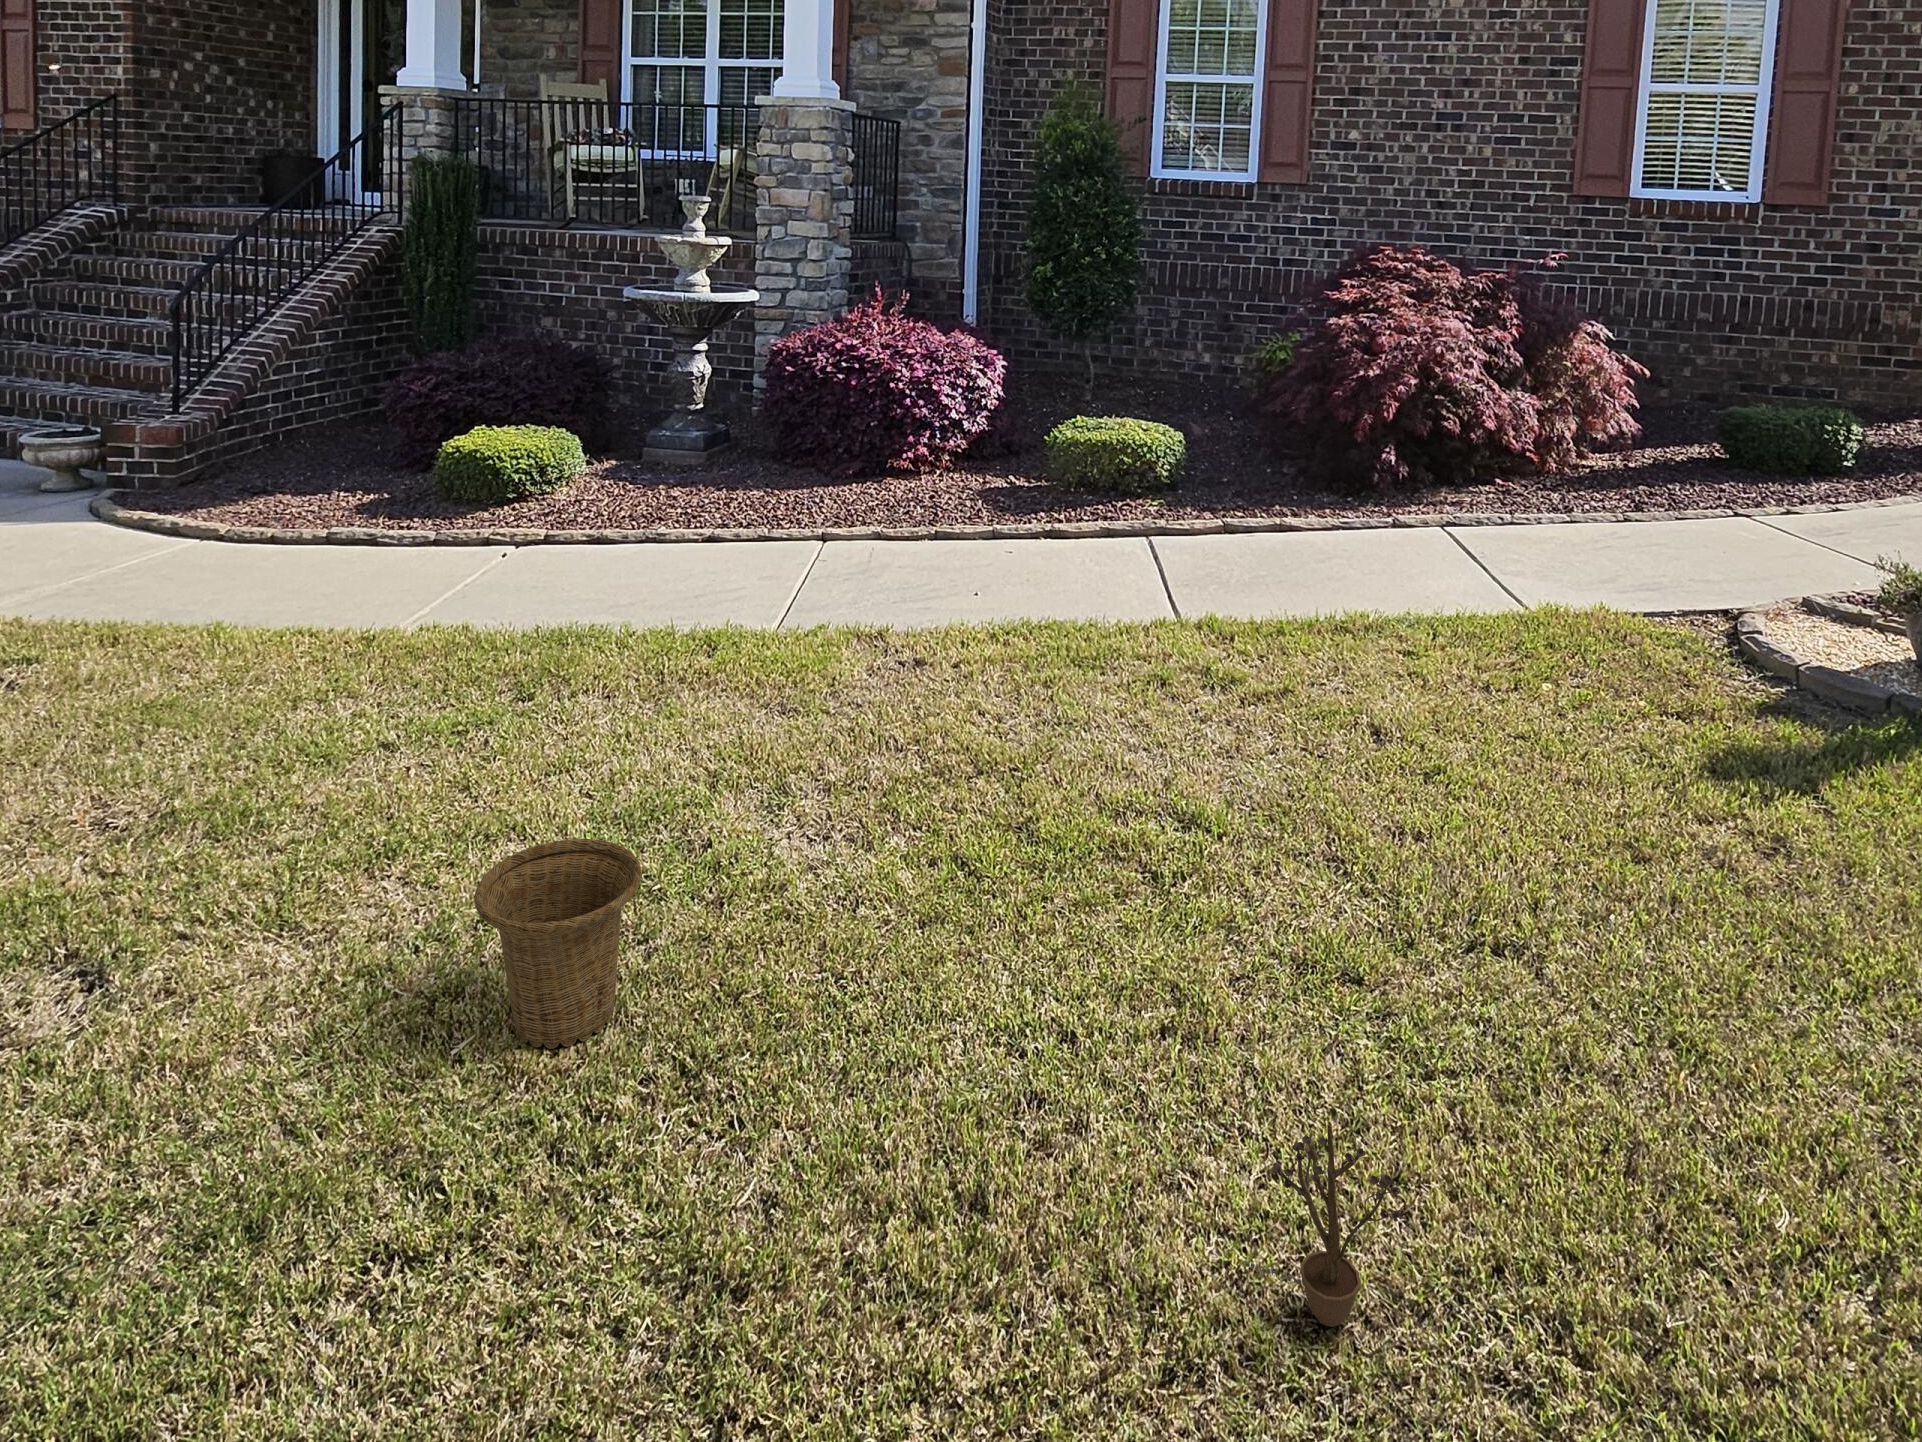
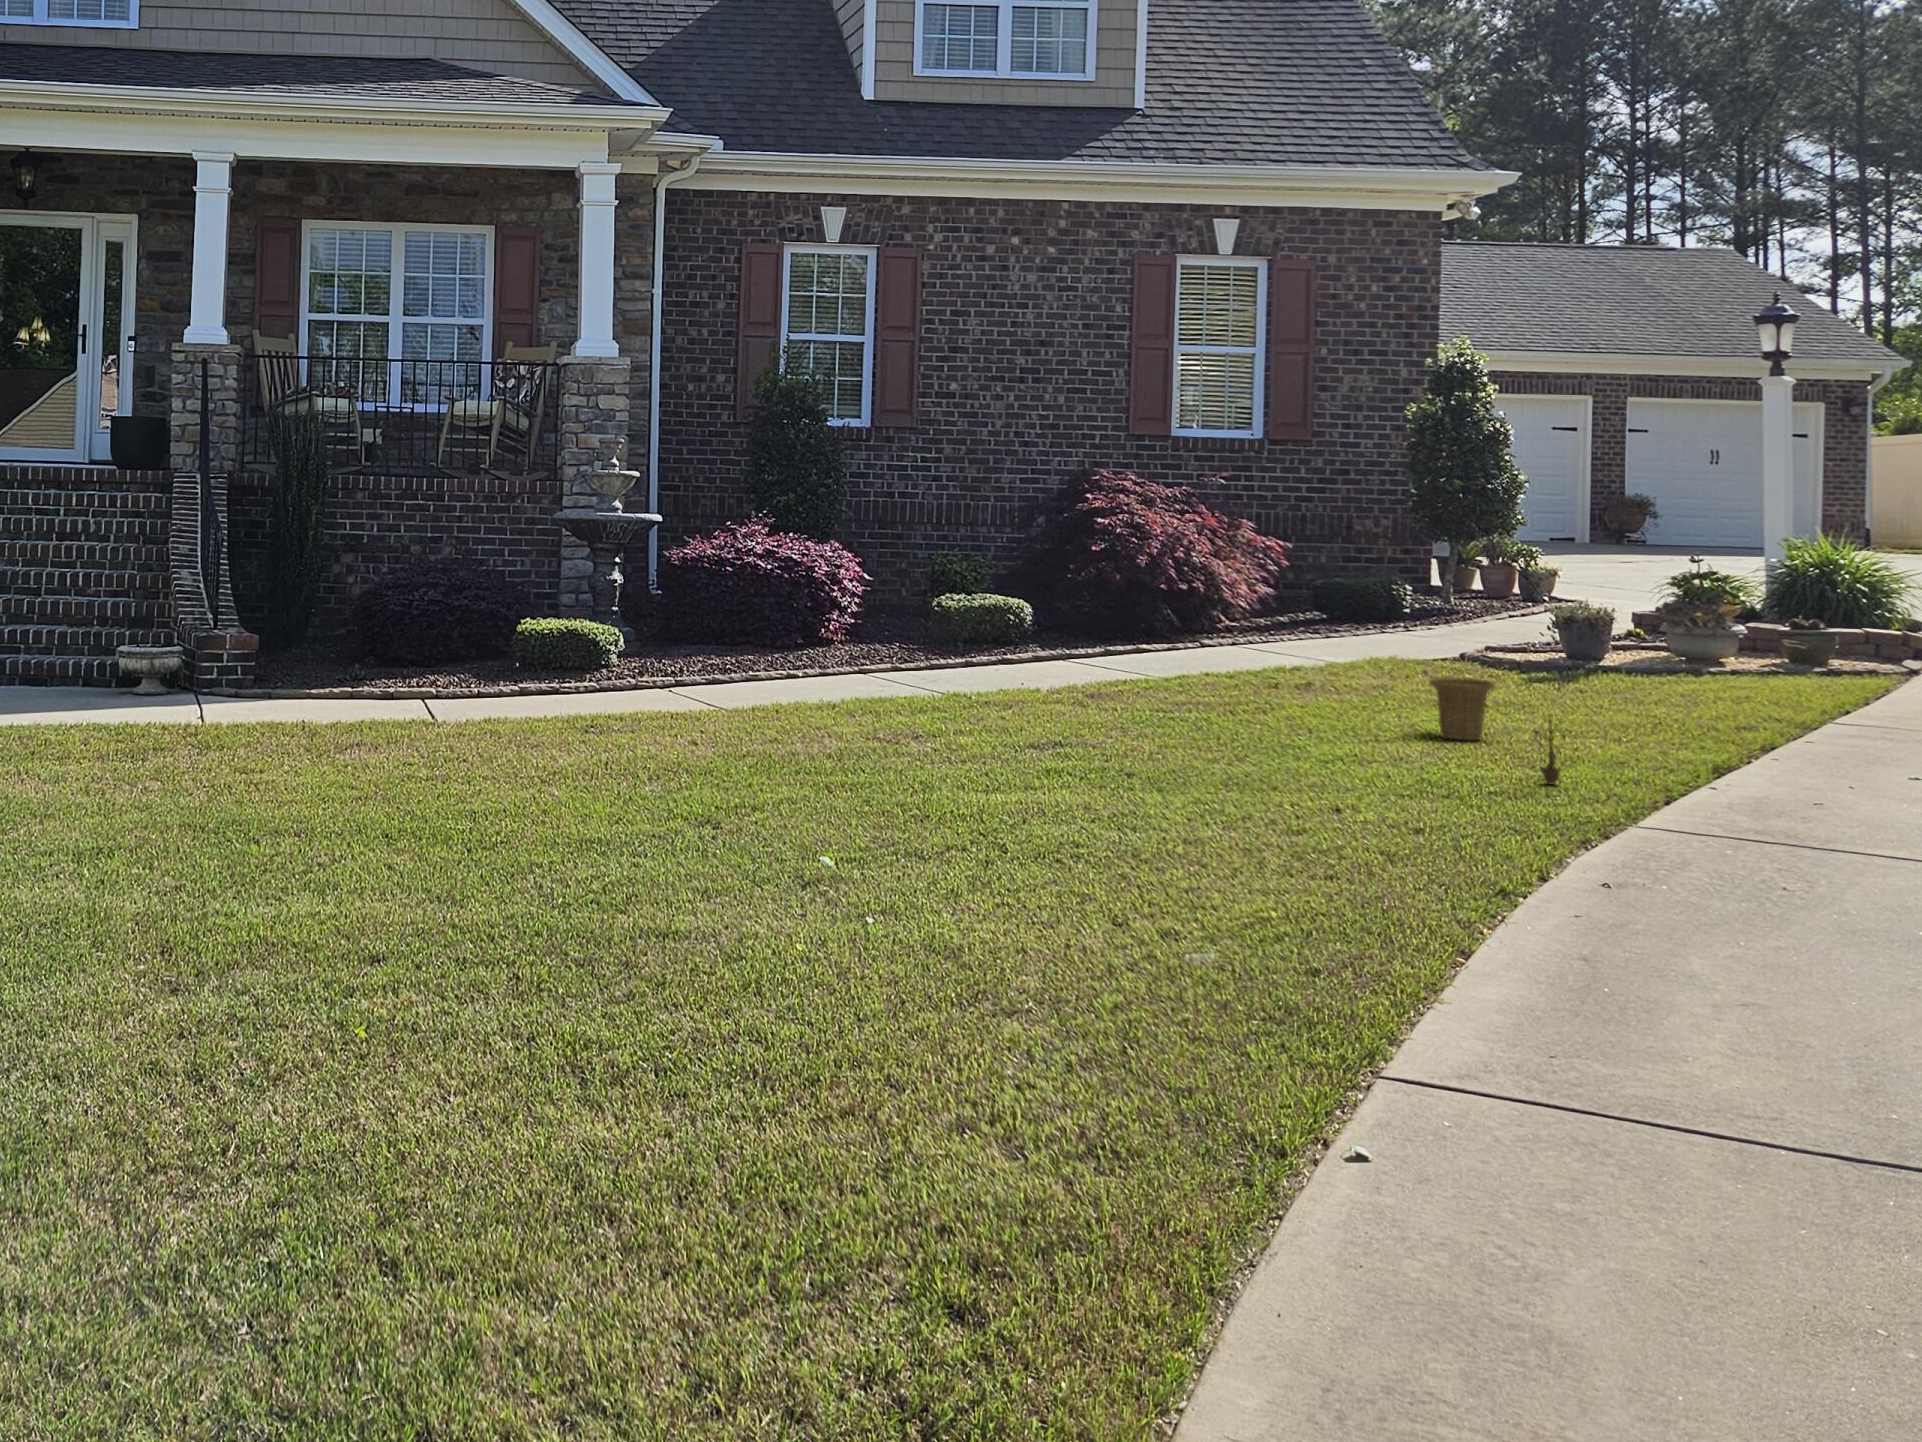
basket: present [475,839,642,1049] -> present [1429,677,1495,741]

